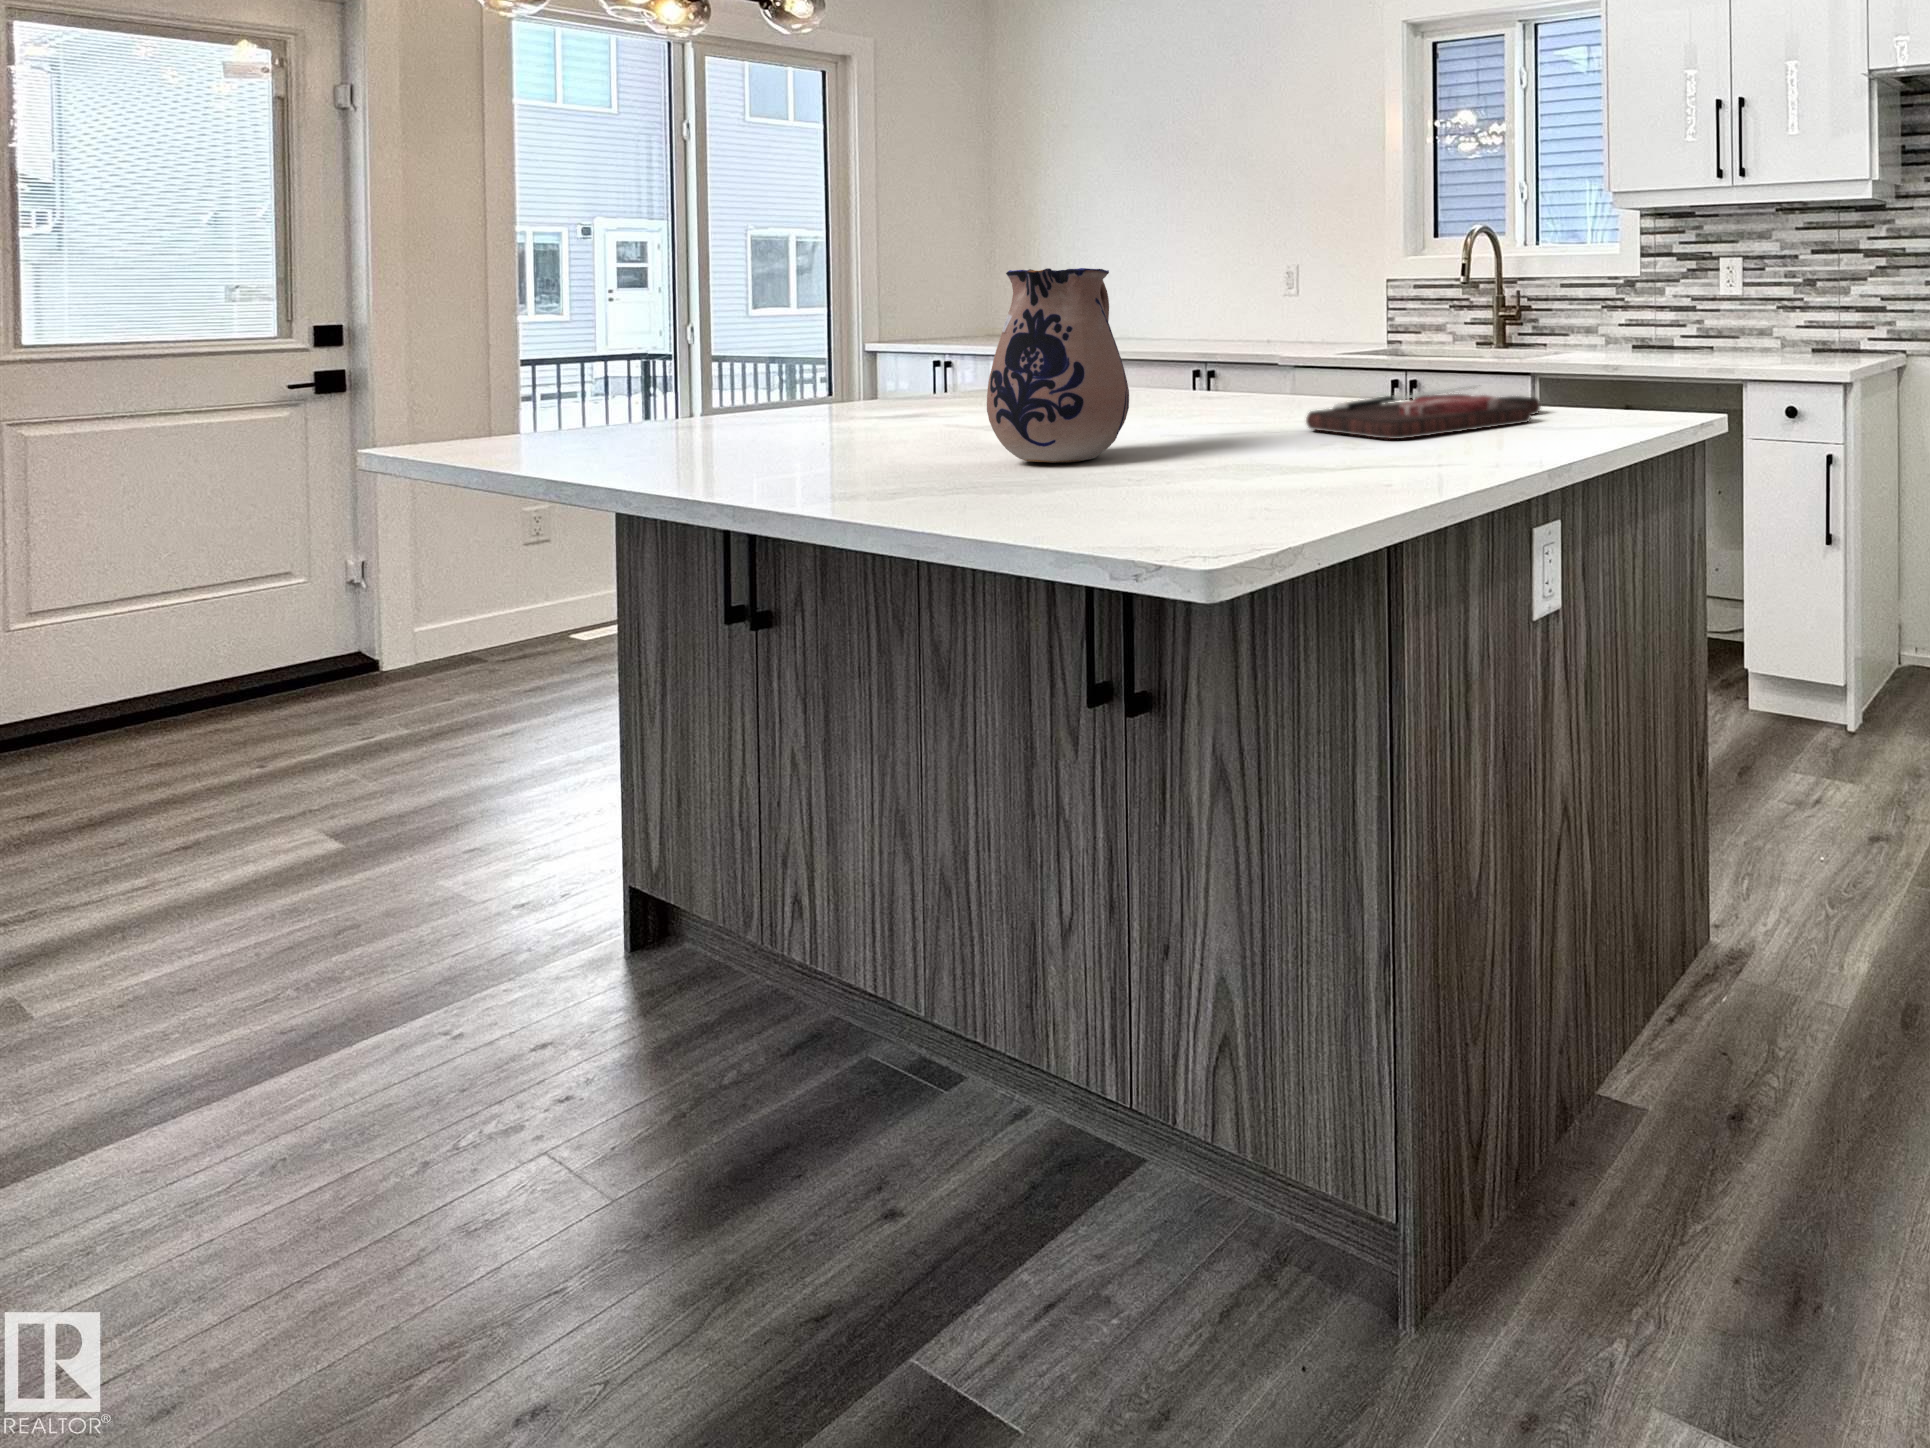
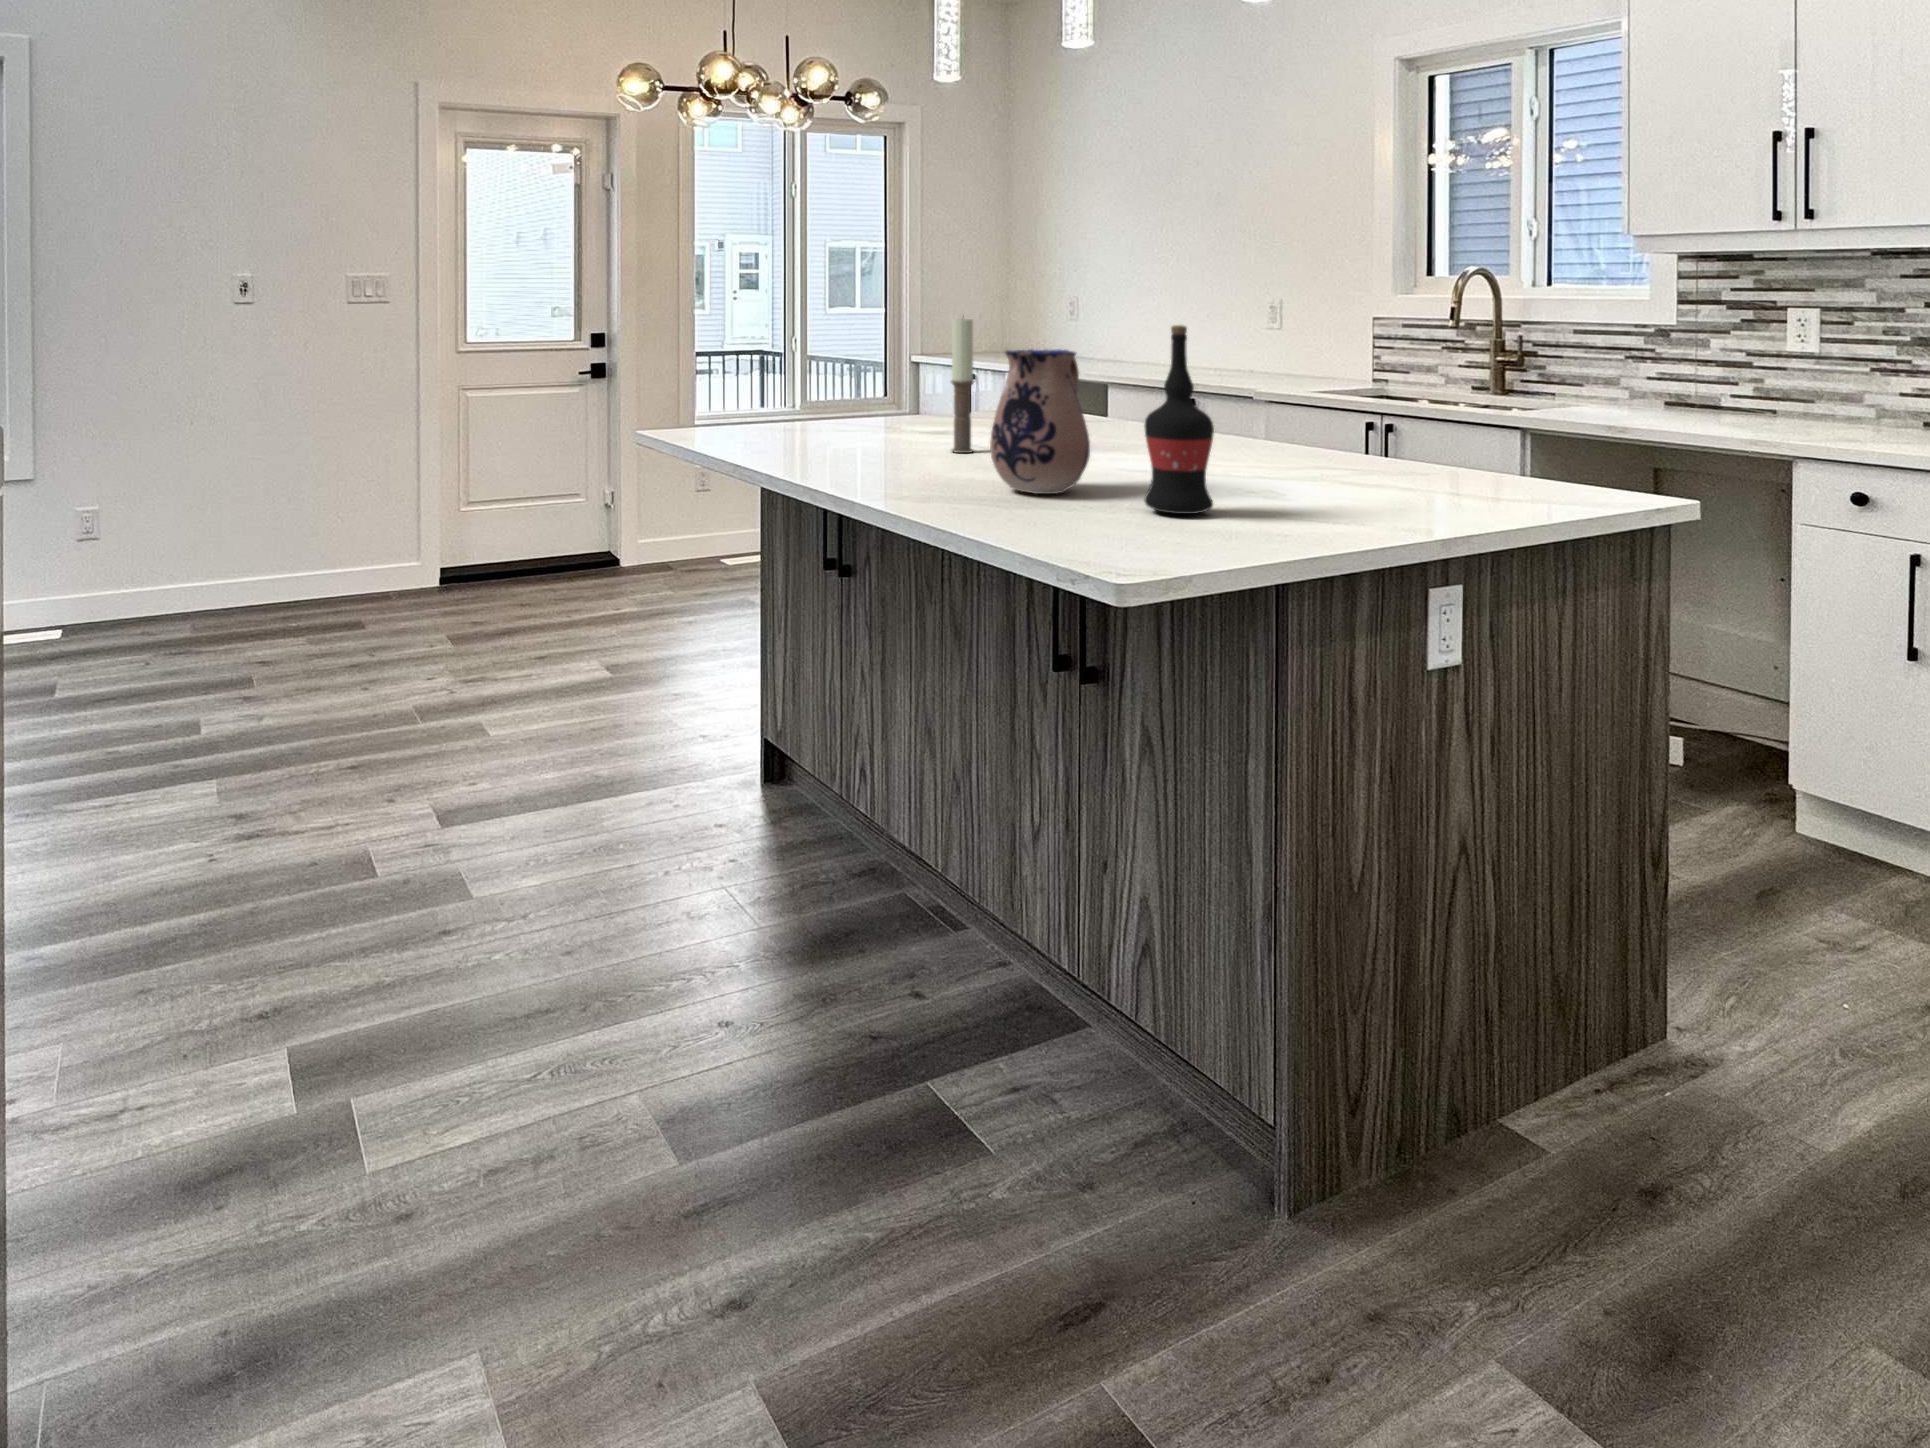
wine bottle: none [1207,224,1297,466] -> present [1144,325,1214,514]
candle: none [922,244,957,429] -> present [951,318,974,453]
cutting board: present [1306,386,1540,439] -> none [1238,457,1473,500]

